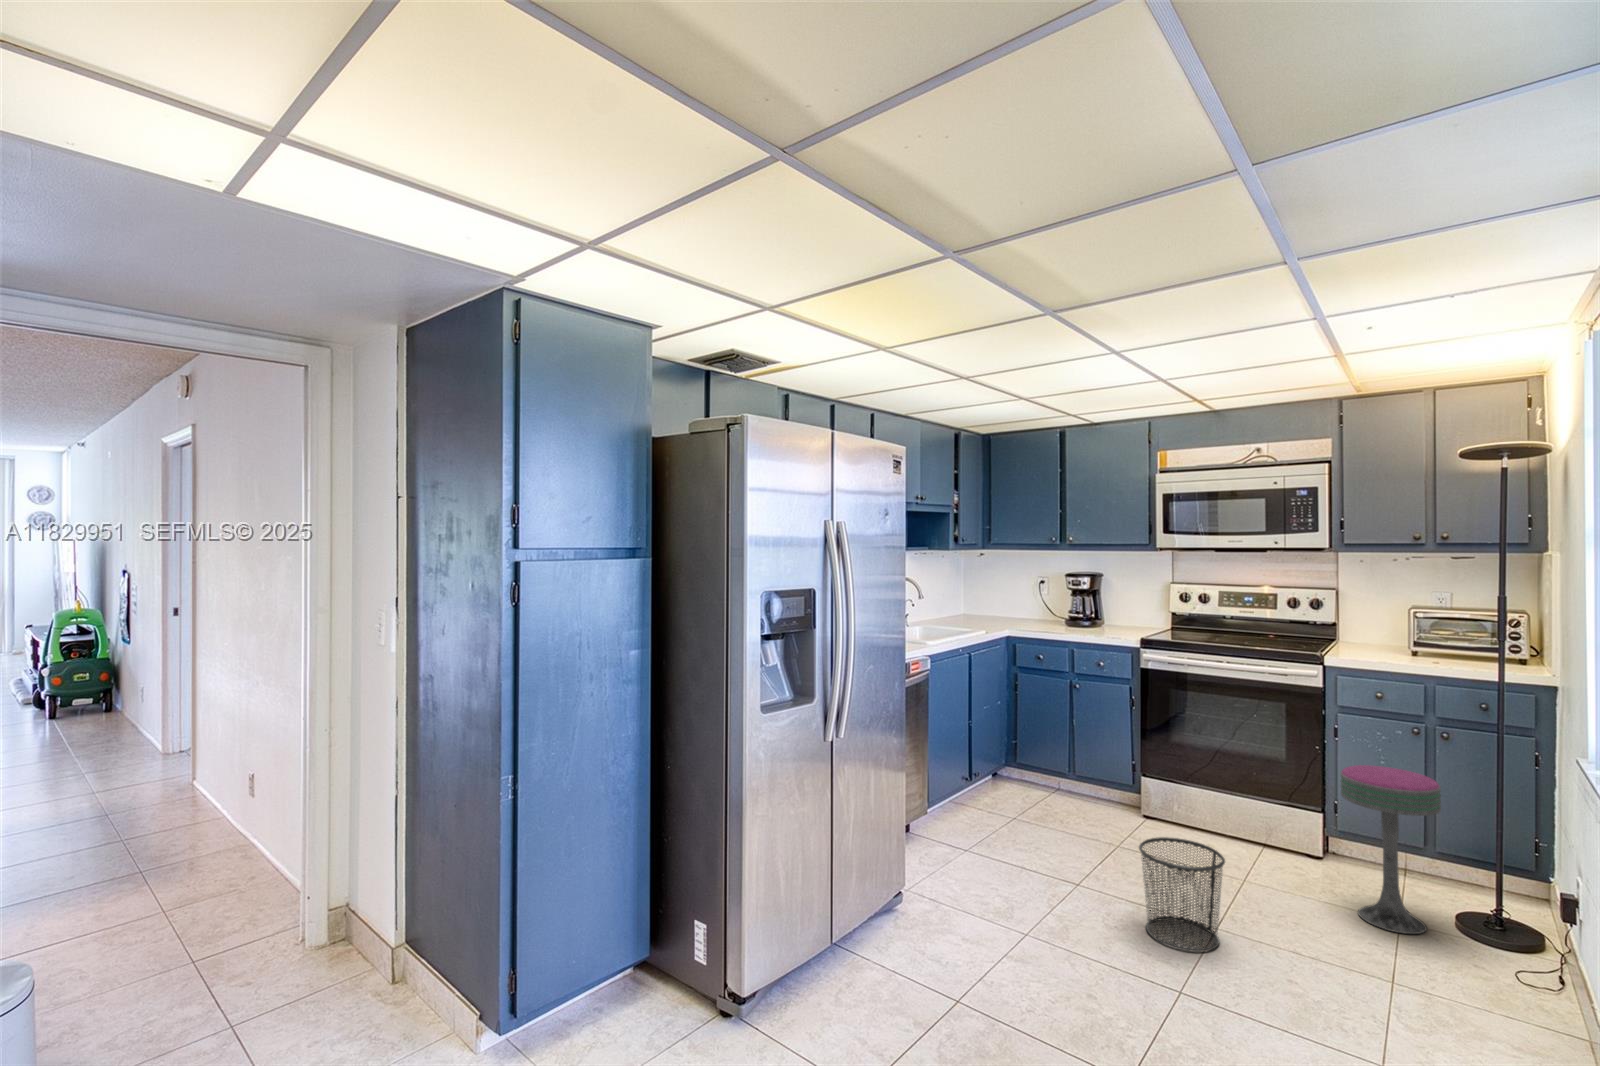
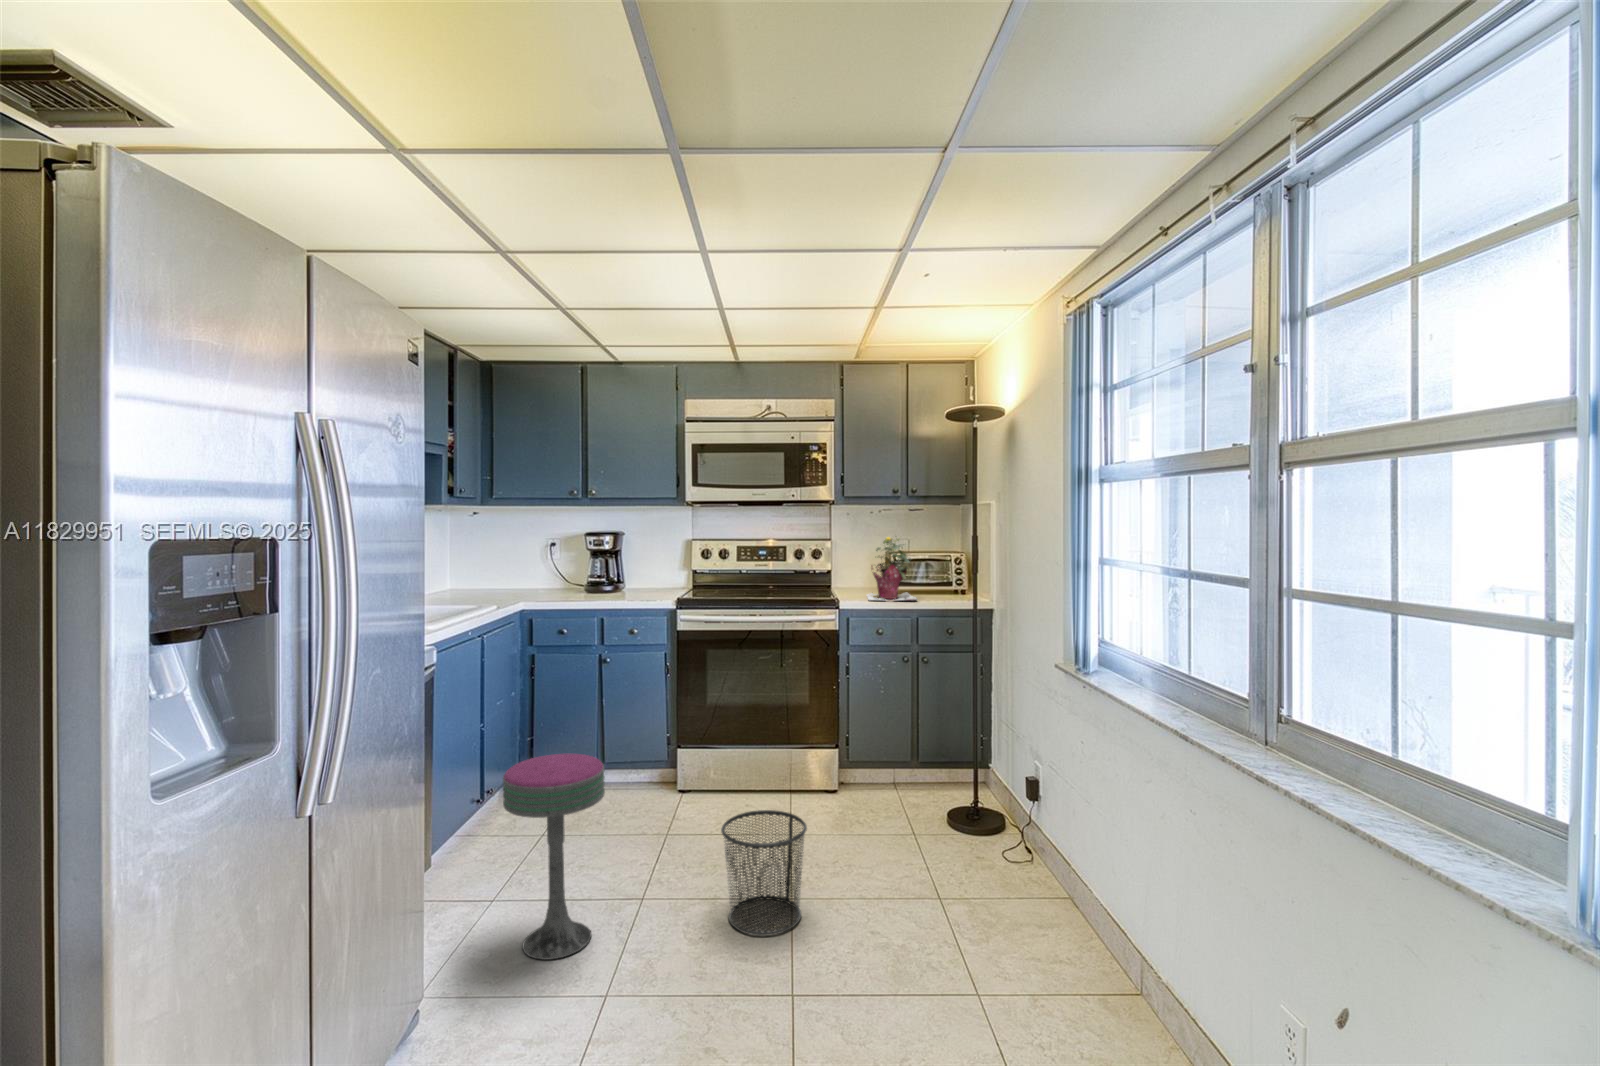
potted plant: none [1367,587,1441,664] -> present [867,537,917,600]
bar stool: present [1340,765,1441,934] -> present [503,754,605,960]

